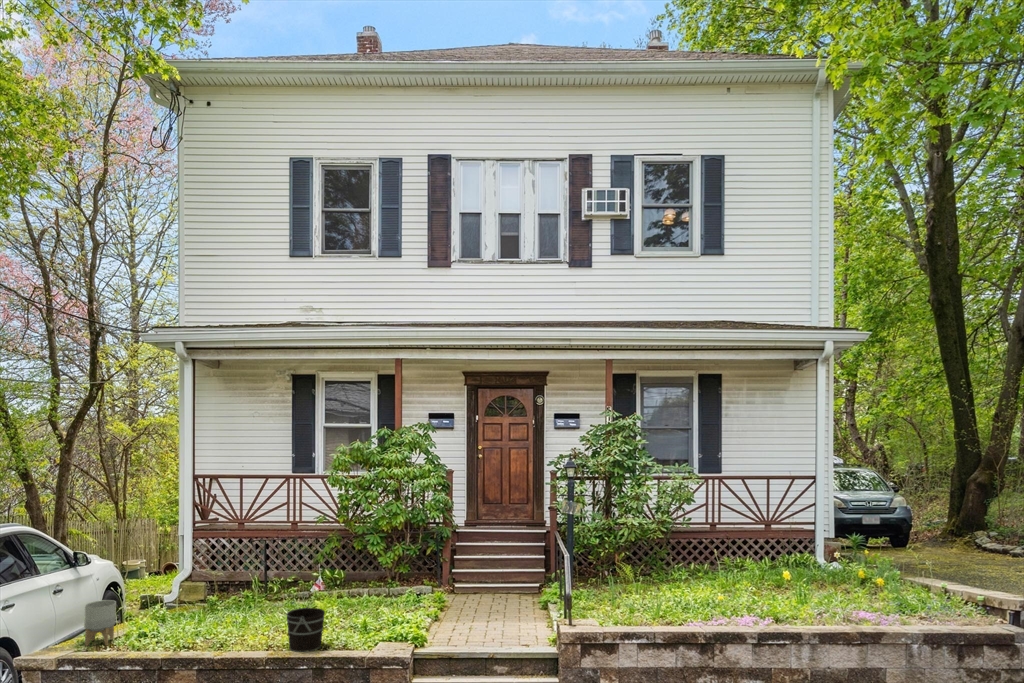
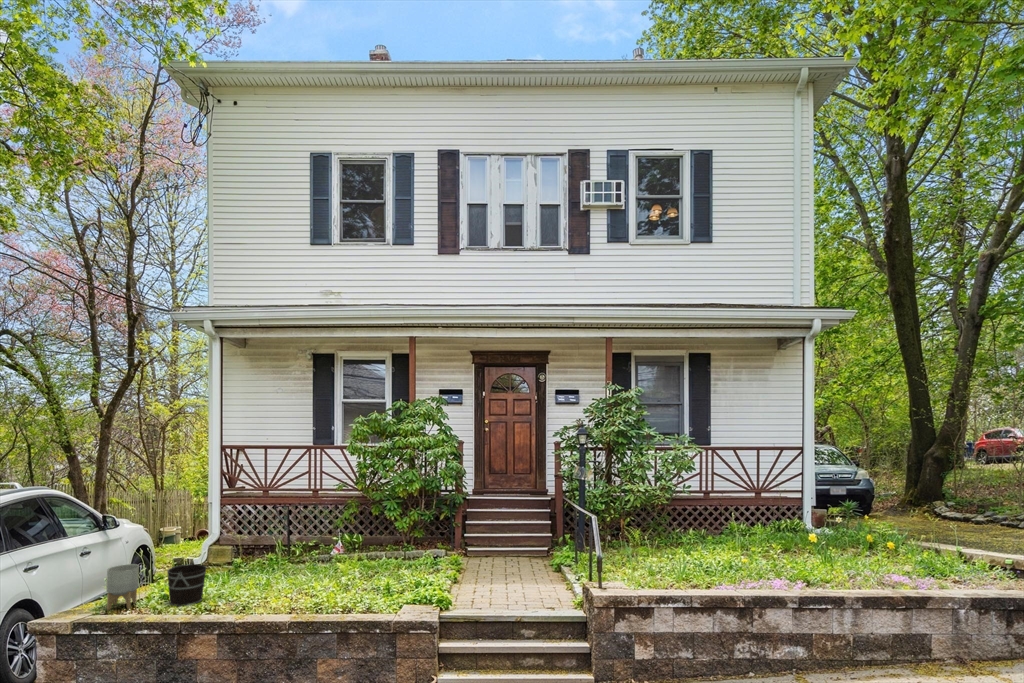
bucket: present [286,607,325,652] -> present [167,564,206,606]

